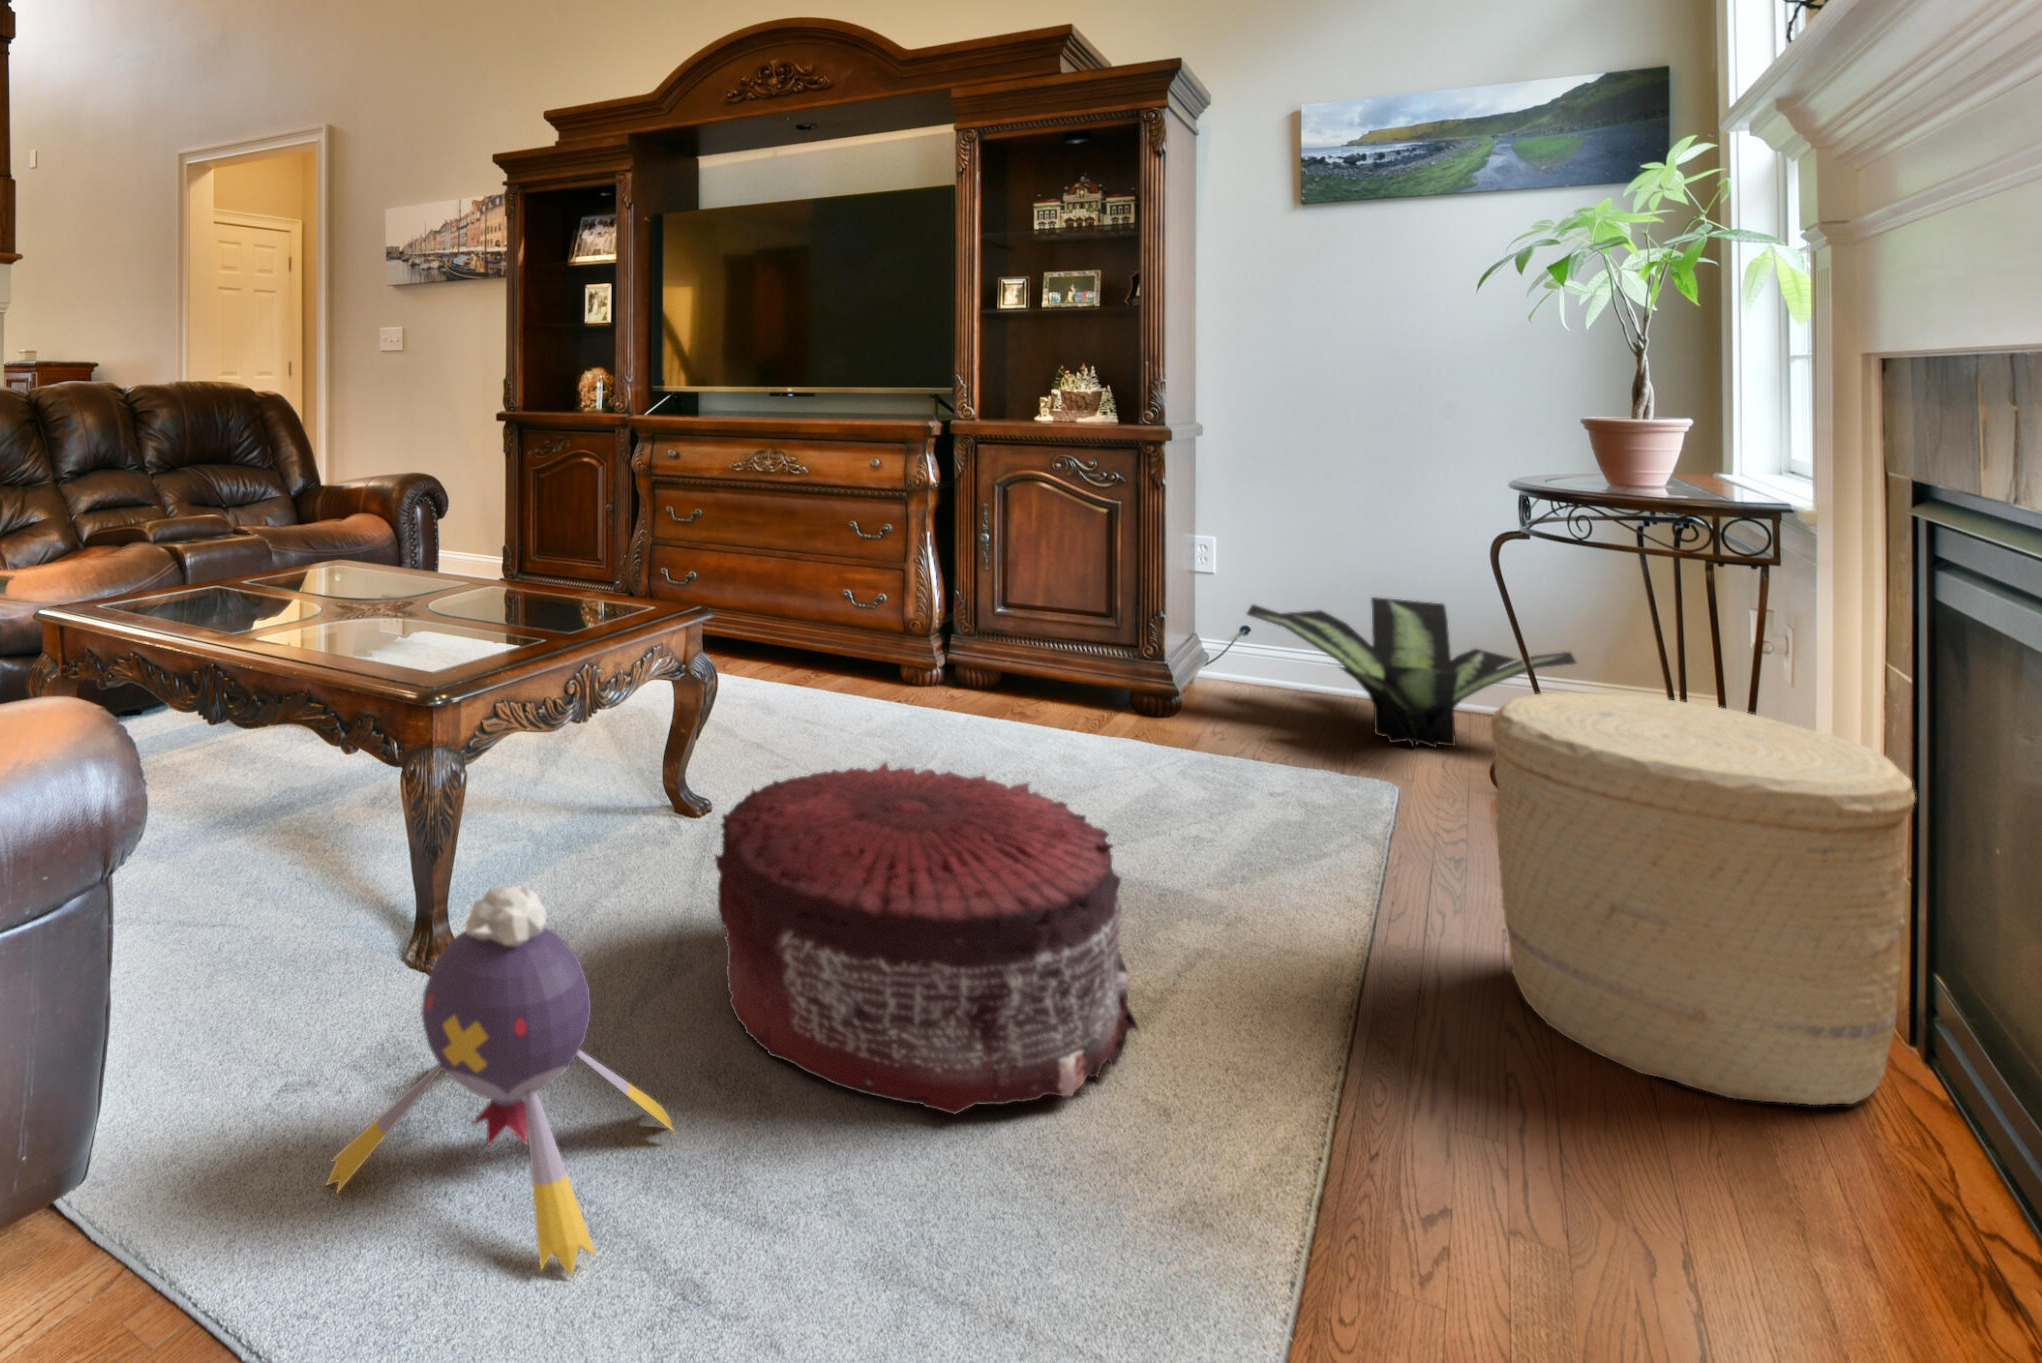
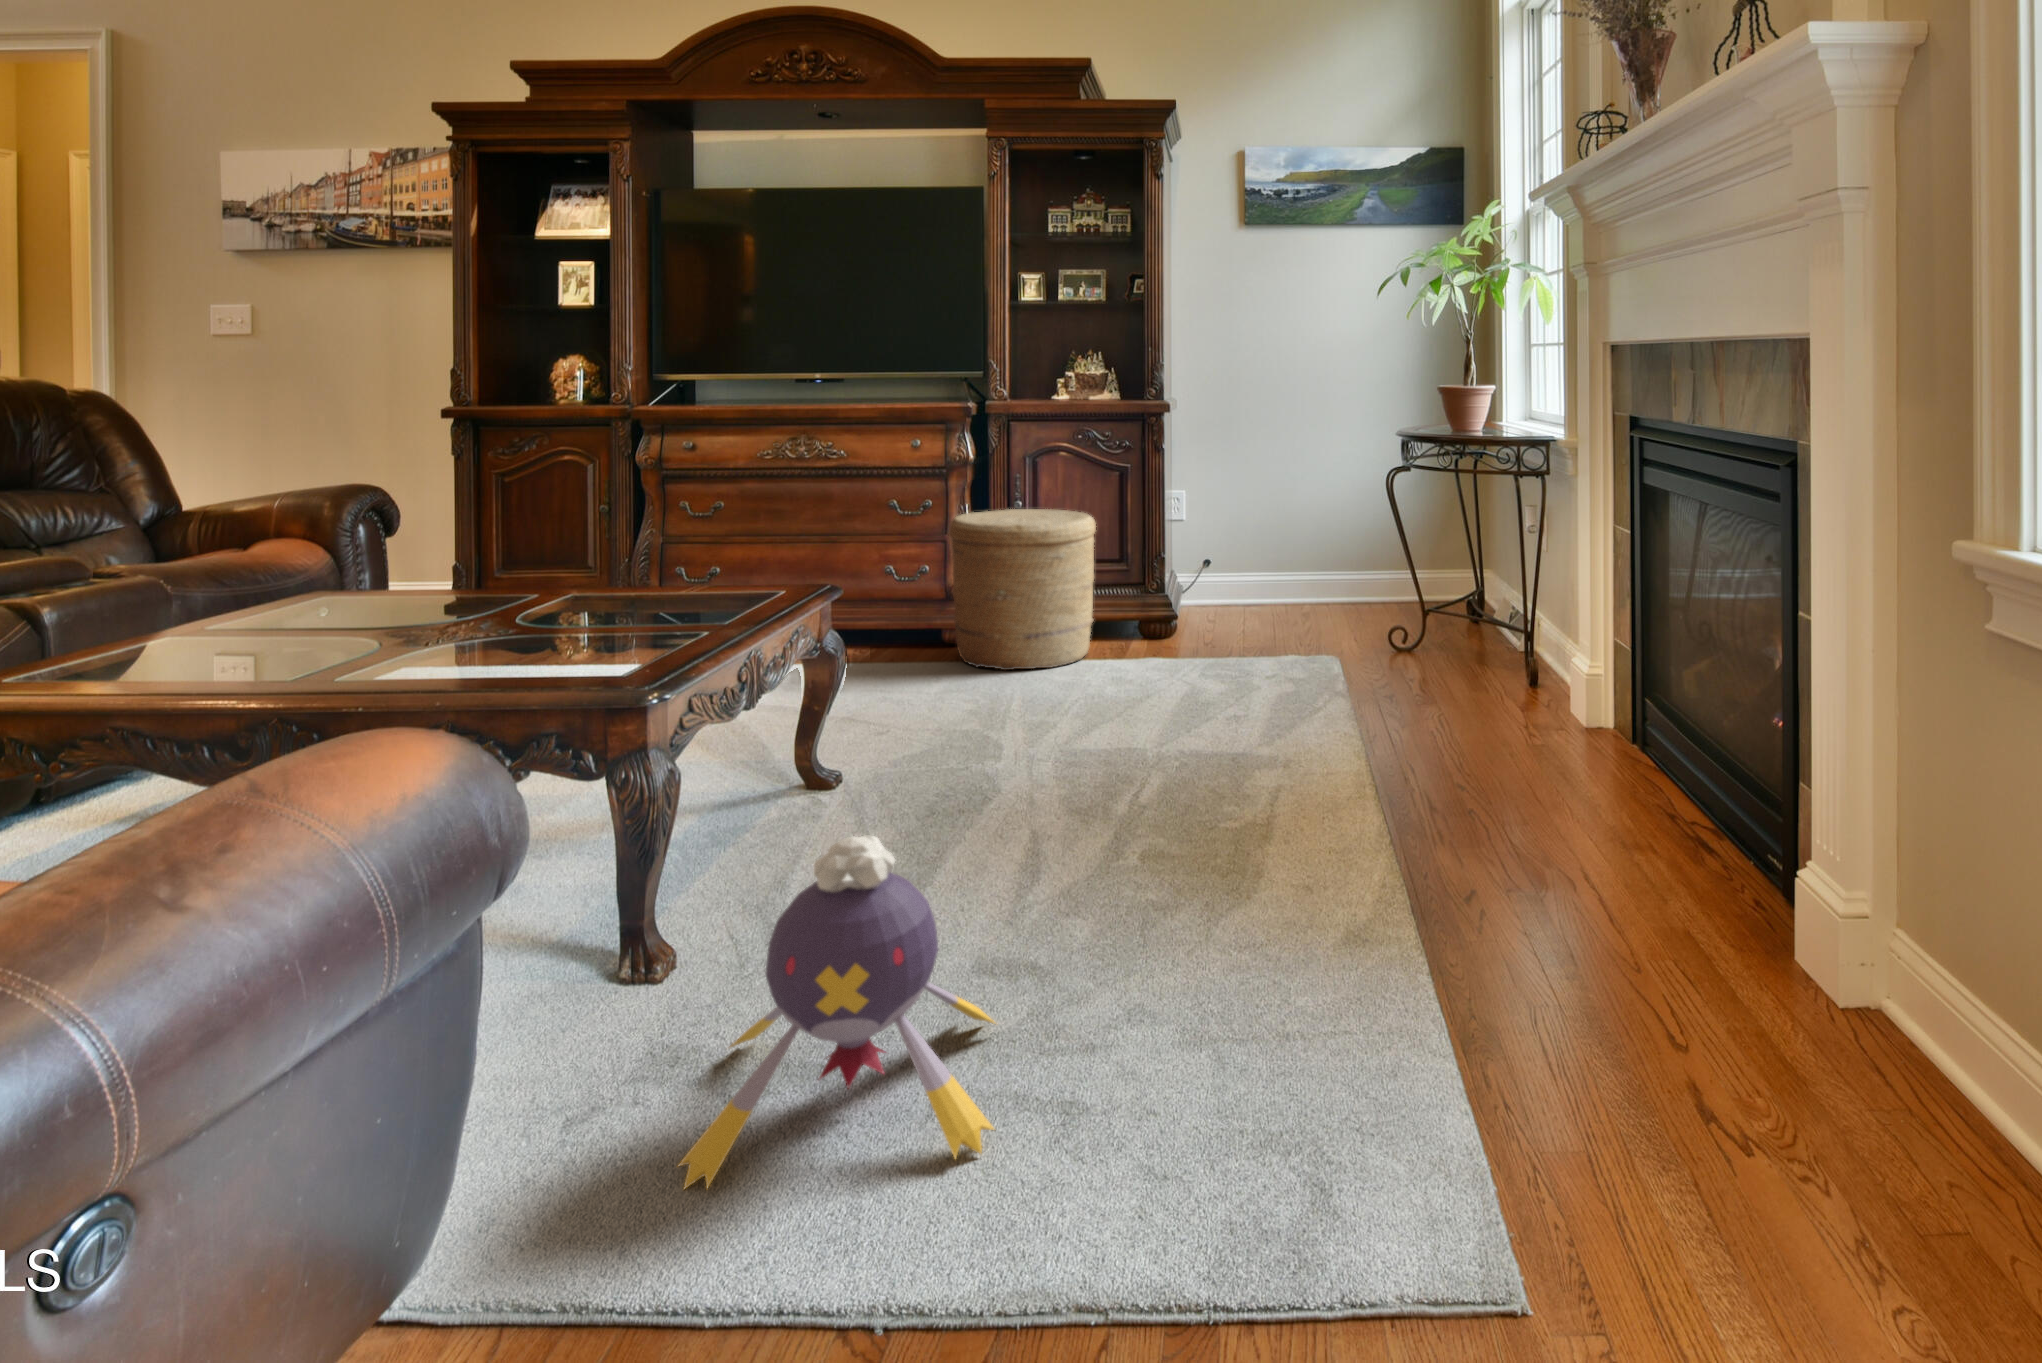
potted plant: present [1247,597,1576,747] -> none [1222,527,1427,635]
woven basket: present [1491,692,1915,1105] -> present [949,509,1096,670]
pouf: present [714,762,1138,1115] -> none [942,682,1284,950]

